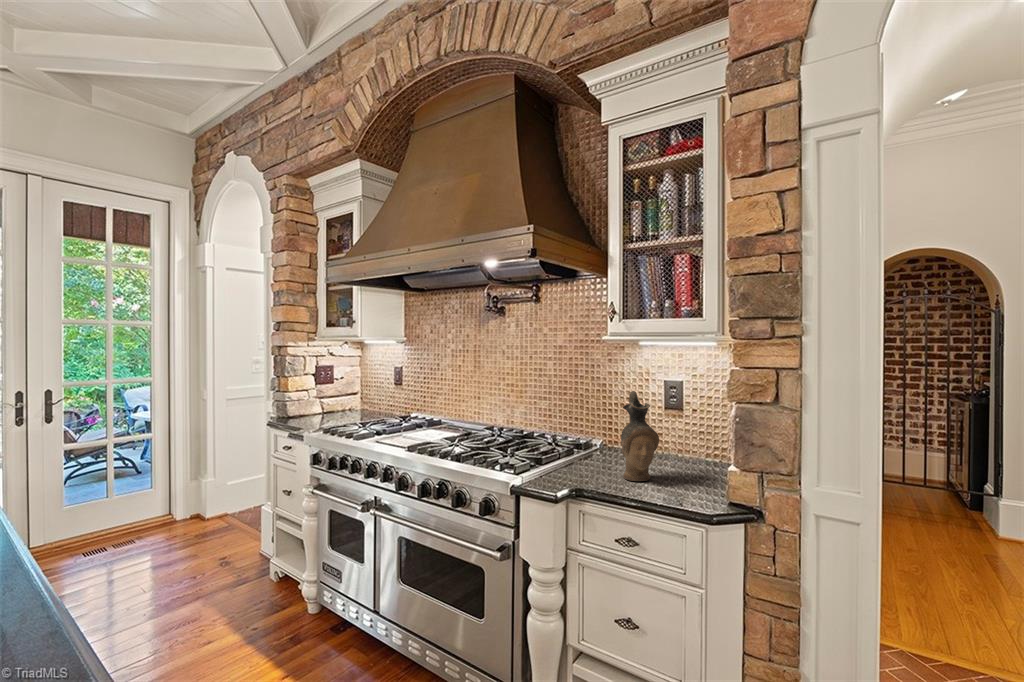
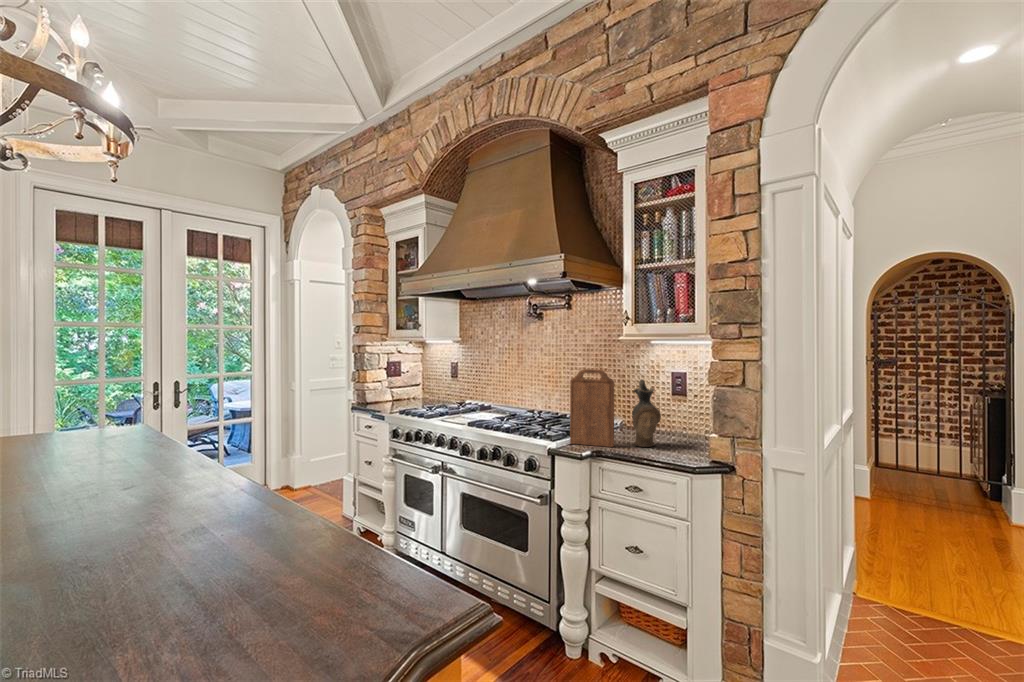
cutting board: none [540,378,599,482] -> present [570,369,614,447]

